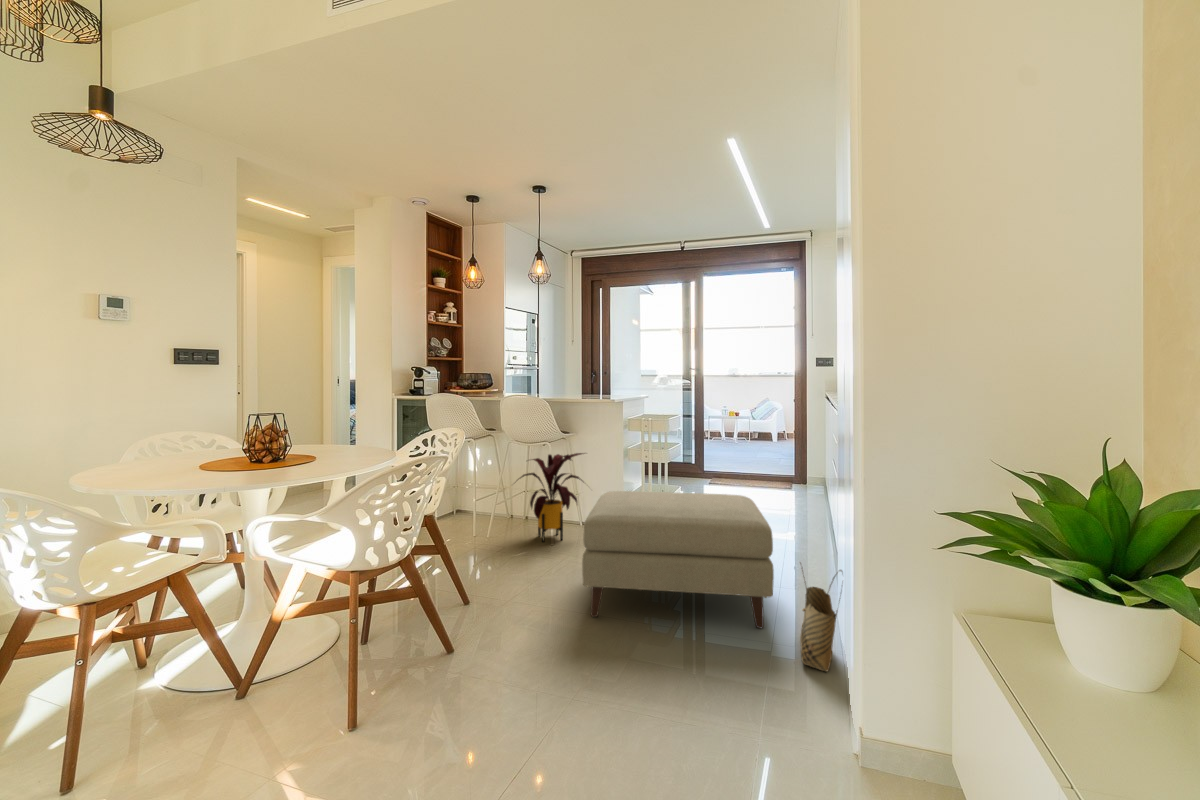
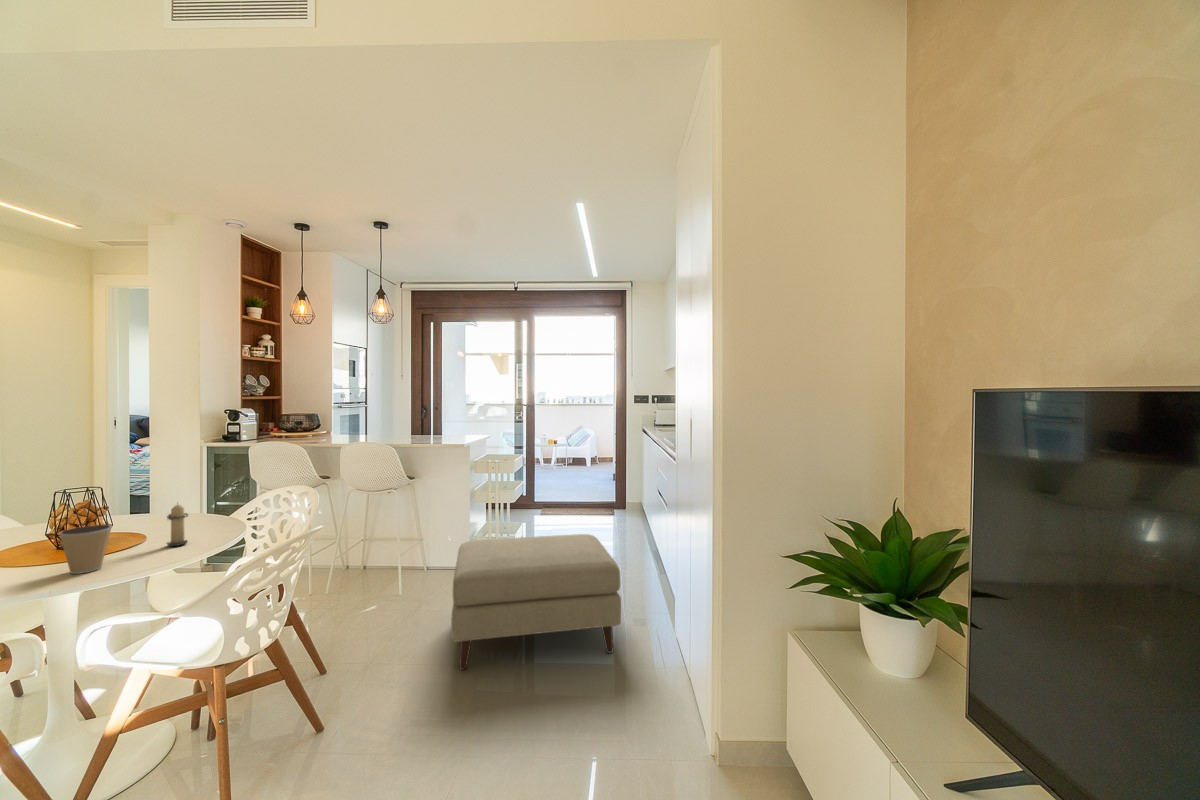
candle: none [330,417,352,456] -> present [167,504,188,546]
coffee cup: none [249,428,287,465] -> present [59,525,112,574]
house plant: present [518,453,585,542] -> none [355,499,442,594]
woven basket: present [800,563,842,671] -> none [643,594,677,683]

